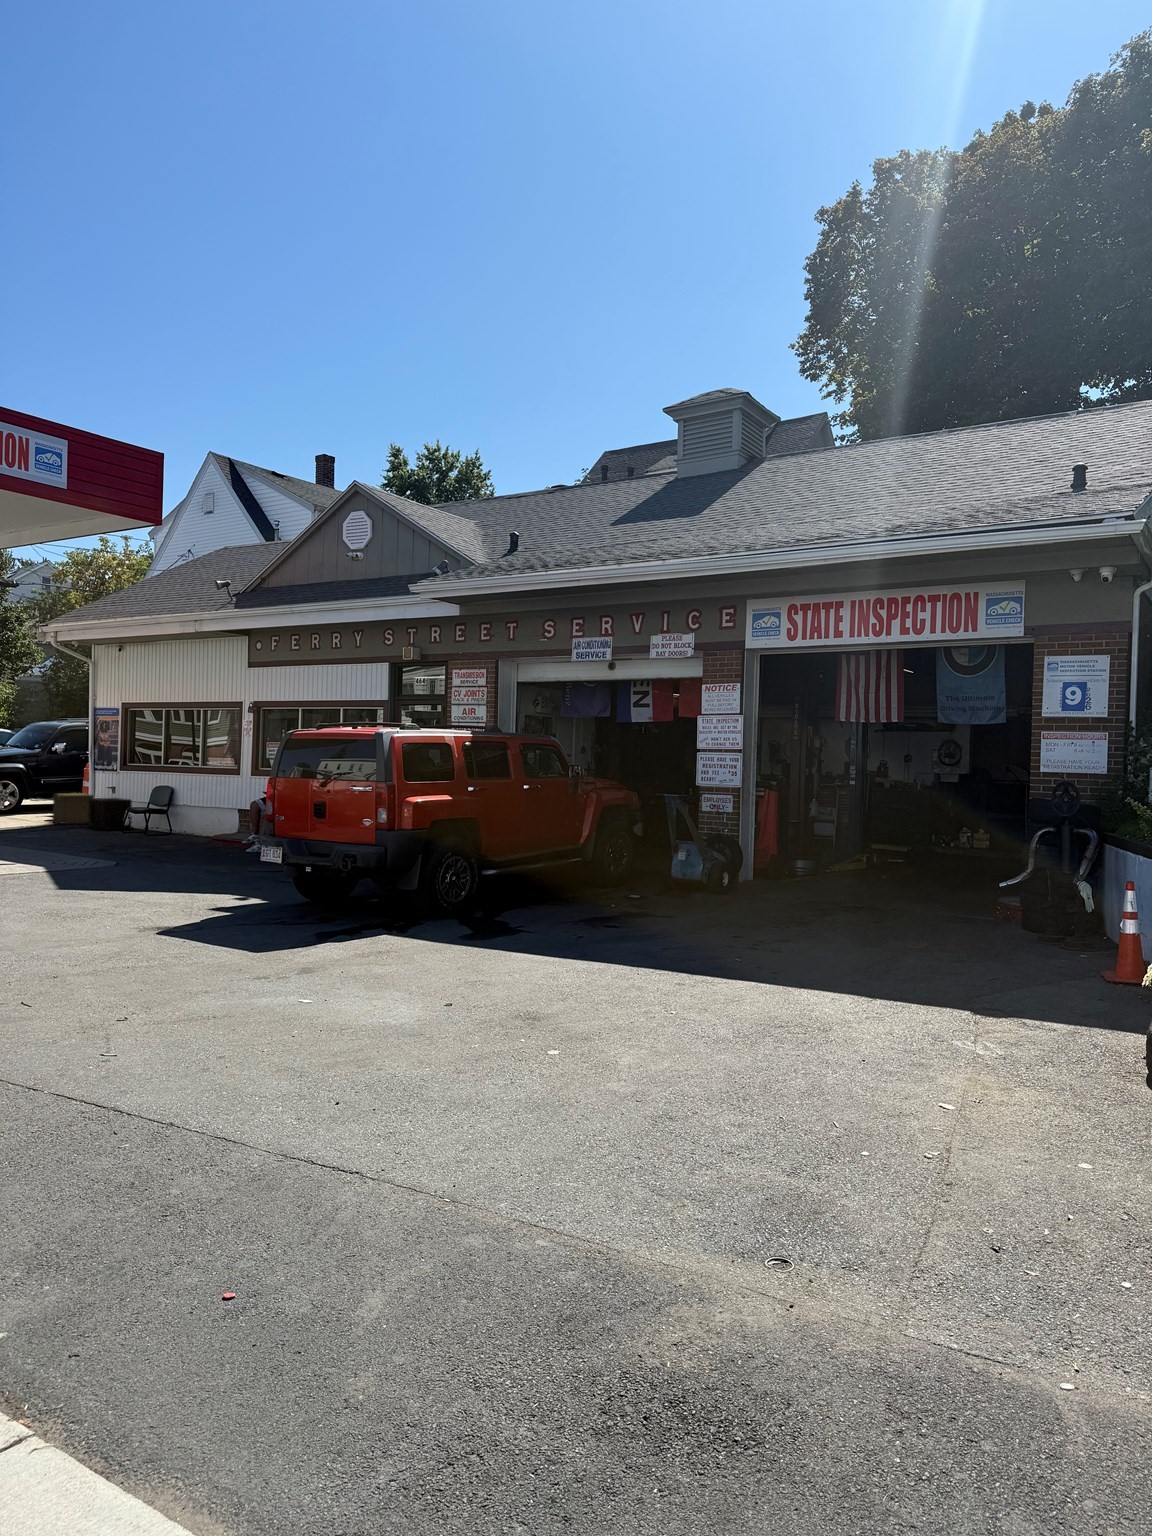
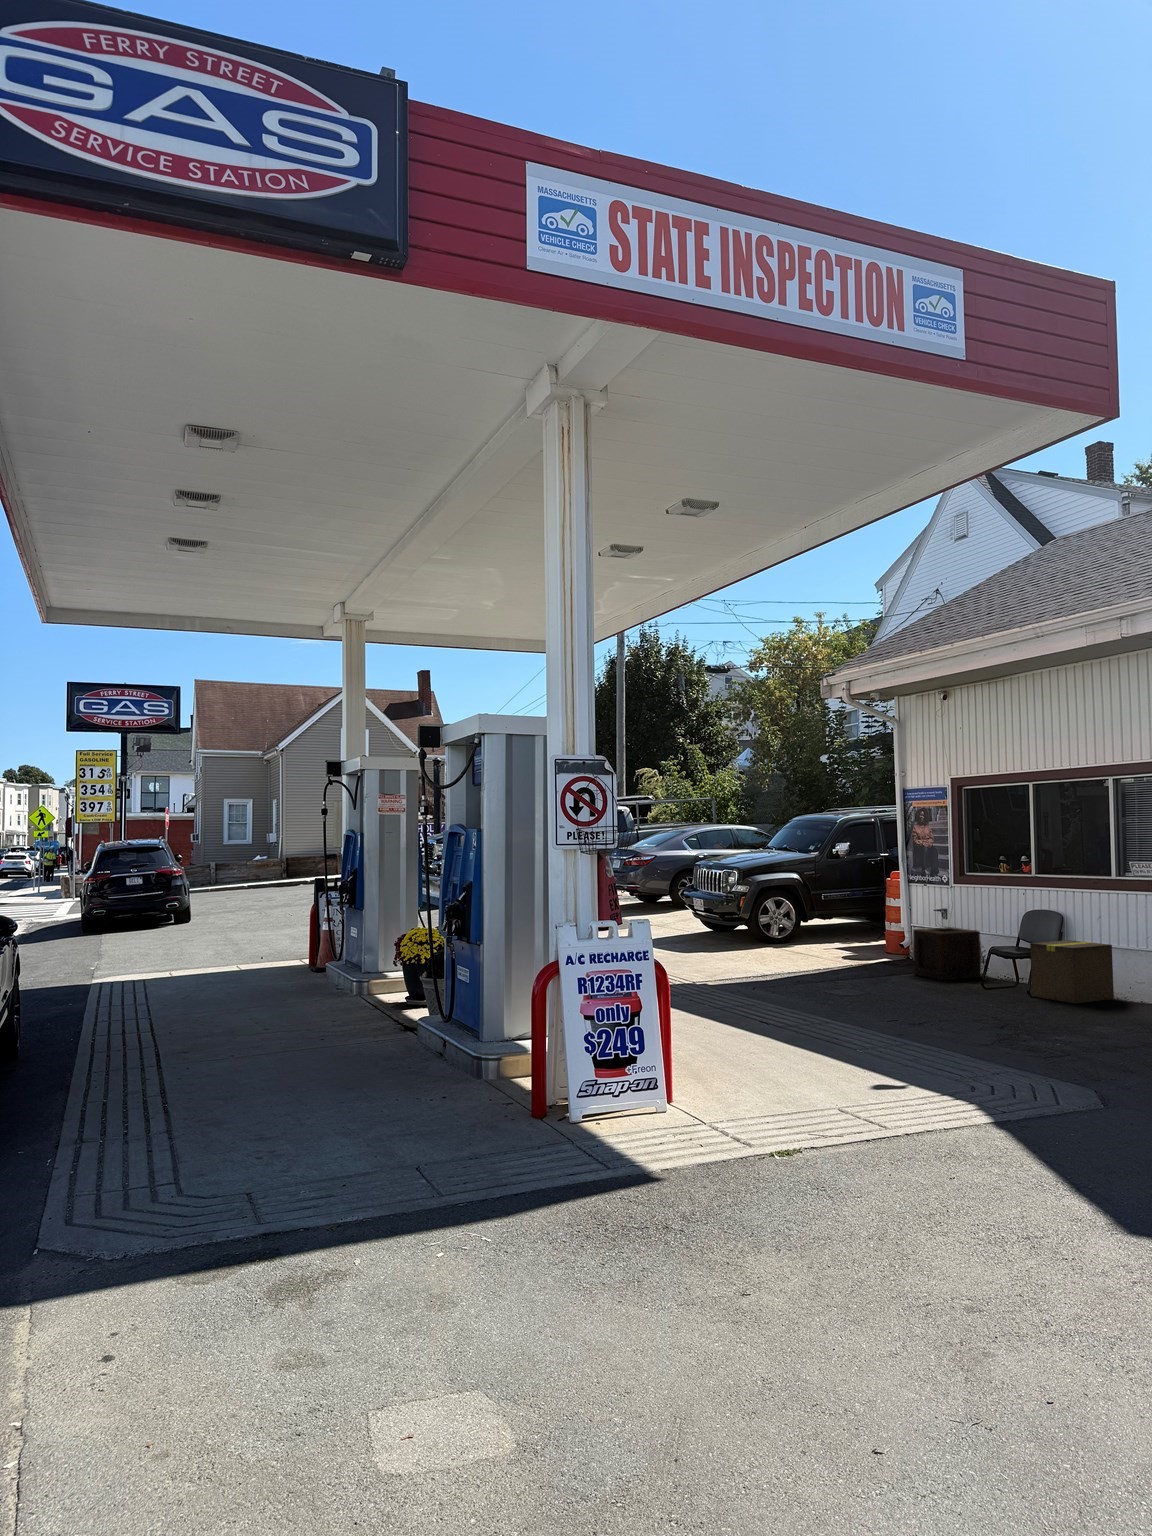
cardboard box: present [53,793,94,824] -> present [1030,940,1114,1003]

